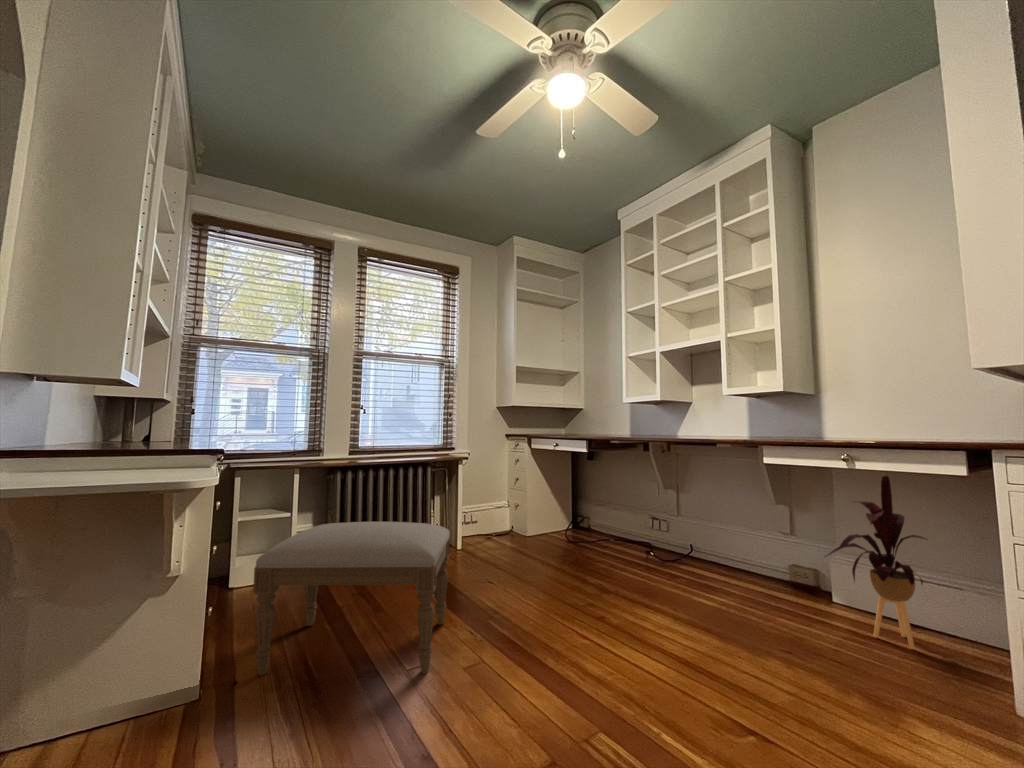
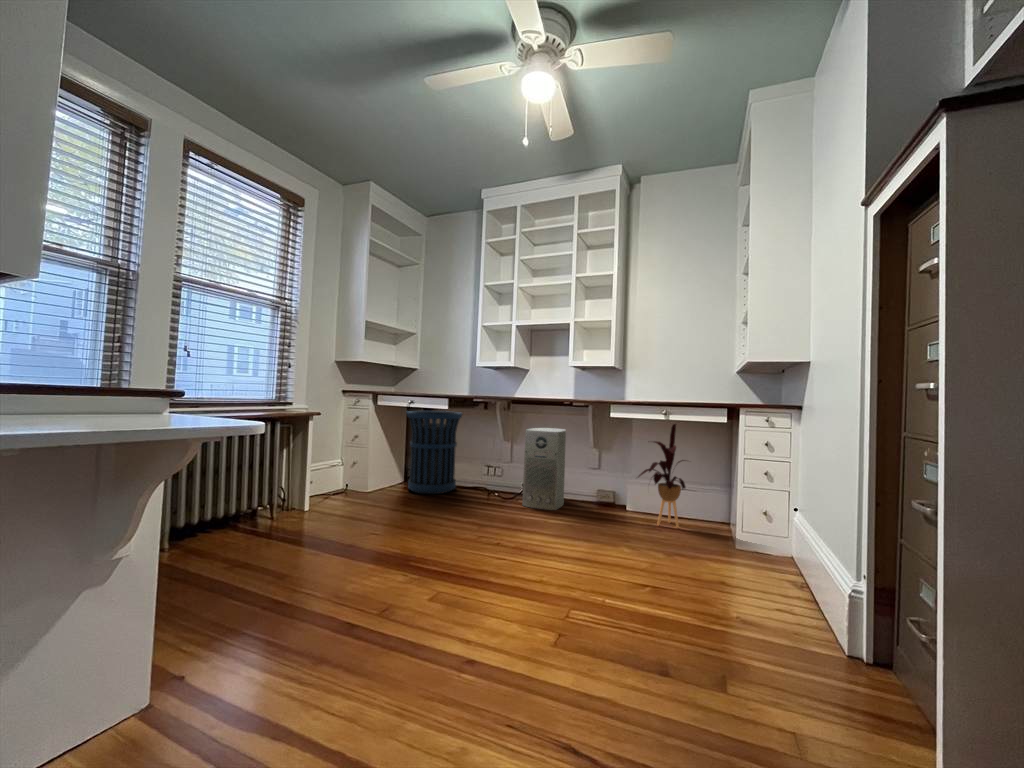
trash can: none [561,453,623,546] -> present [407,411,462,494]
air purifier: none [679,475,744,586] -> present [522,428,566,510]
ottoman: present [253,522,450,675] -> none [200,478,413,666]

